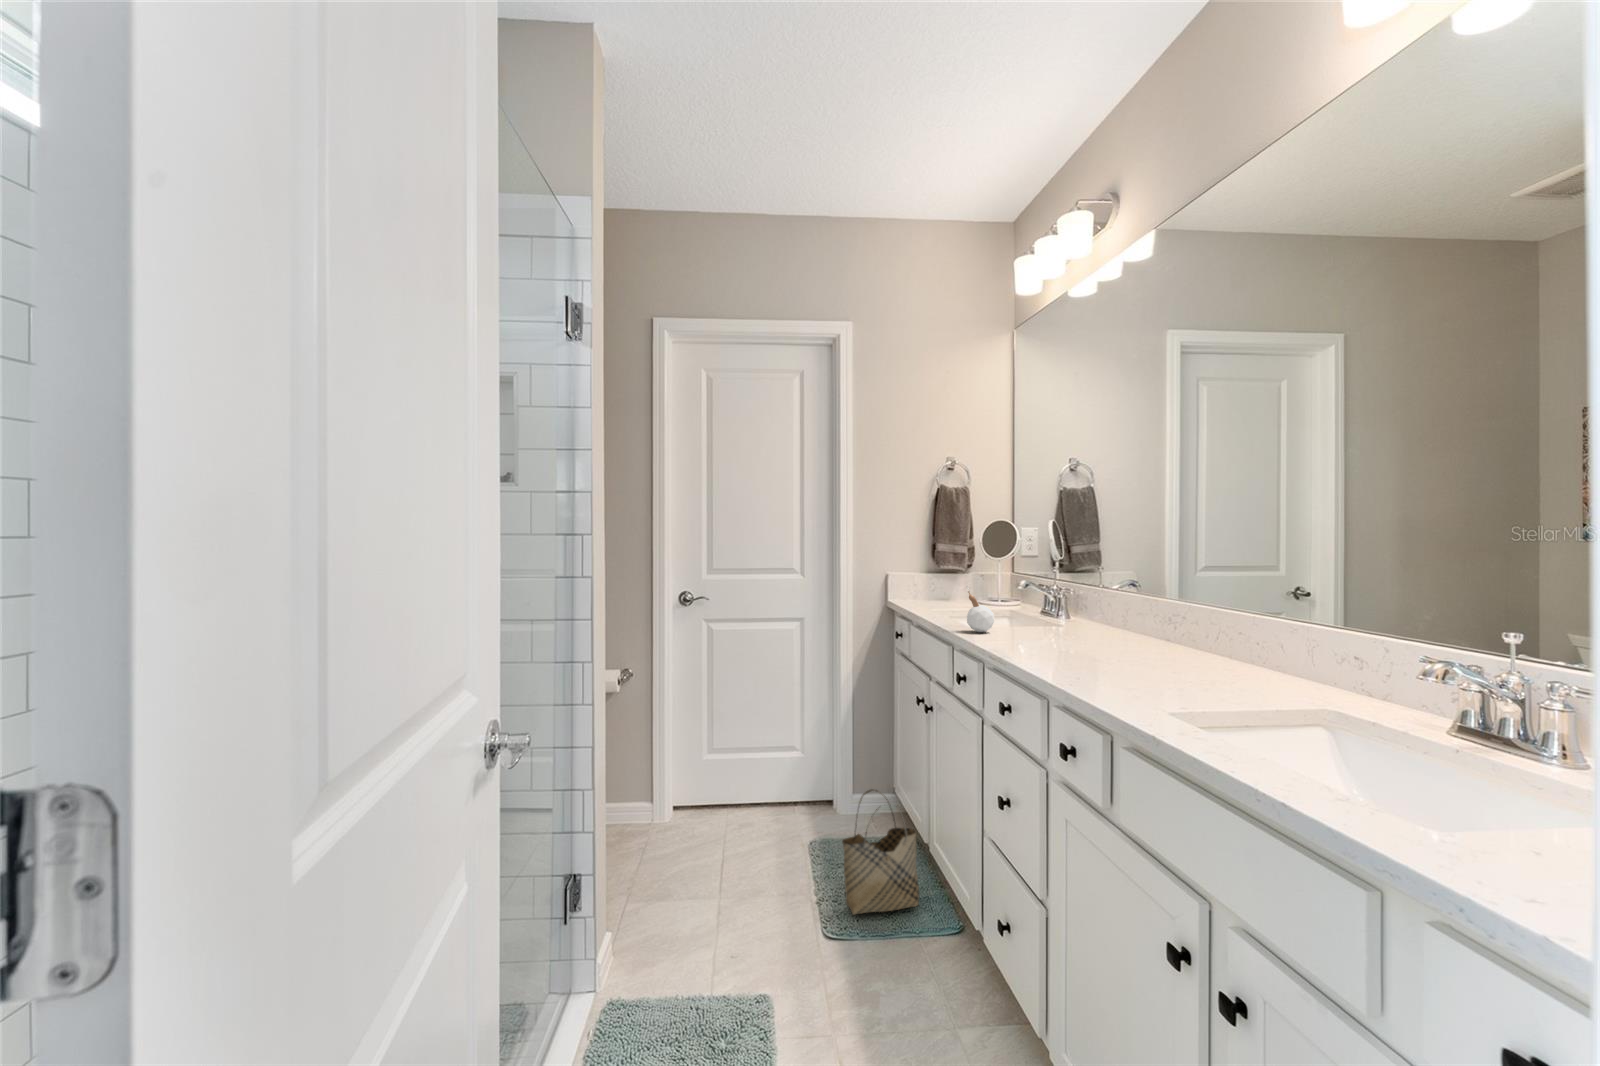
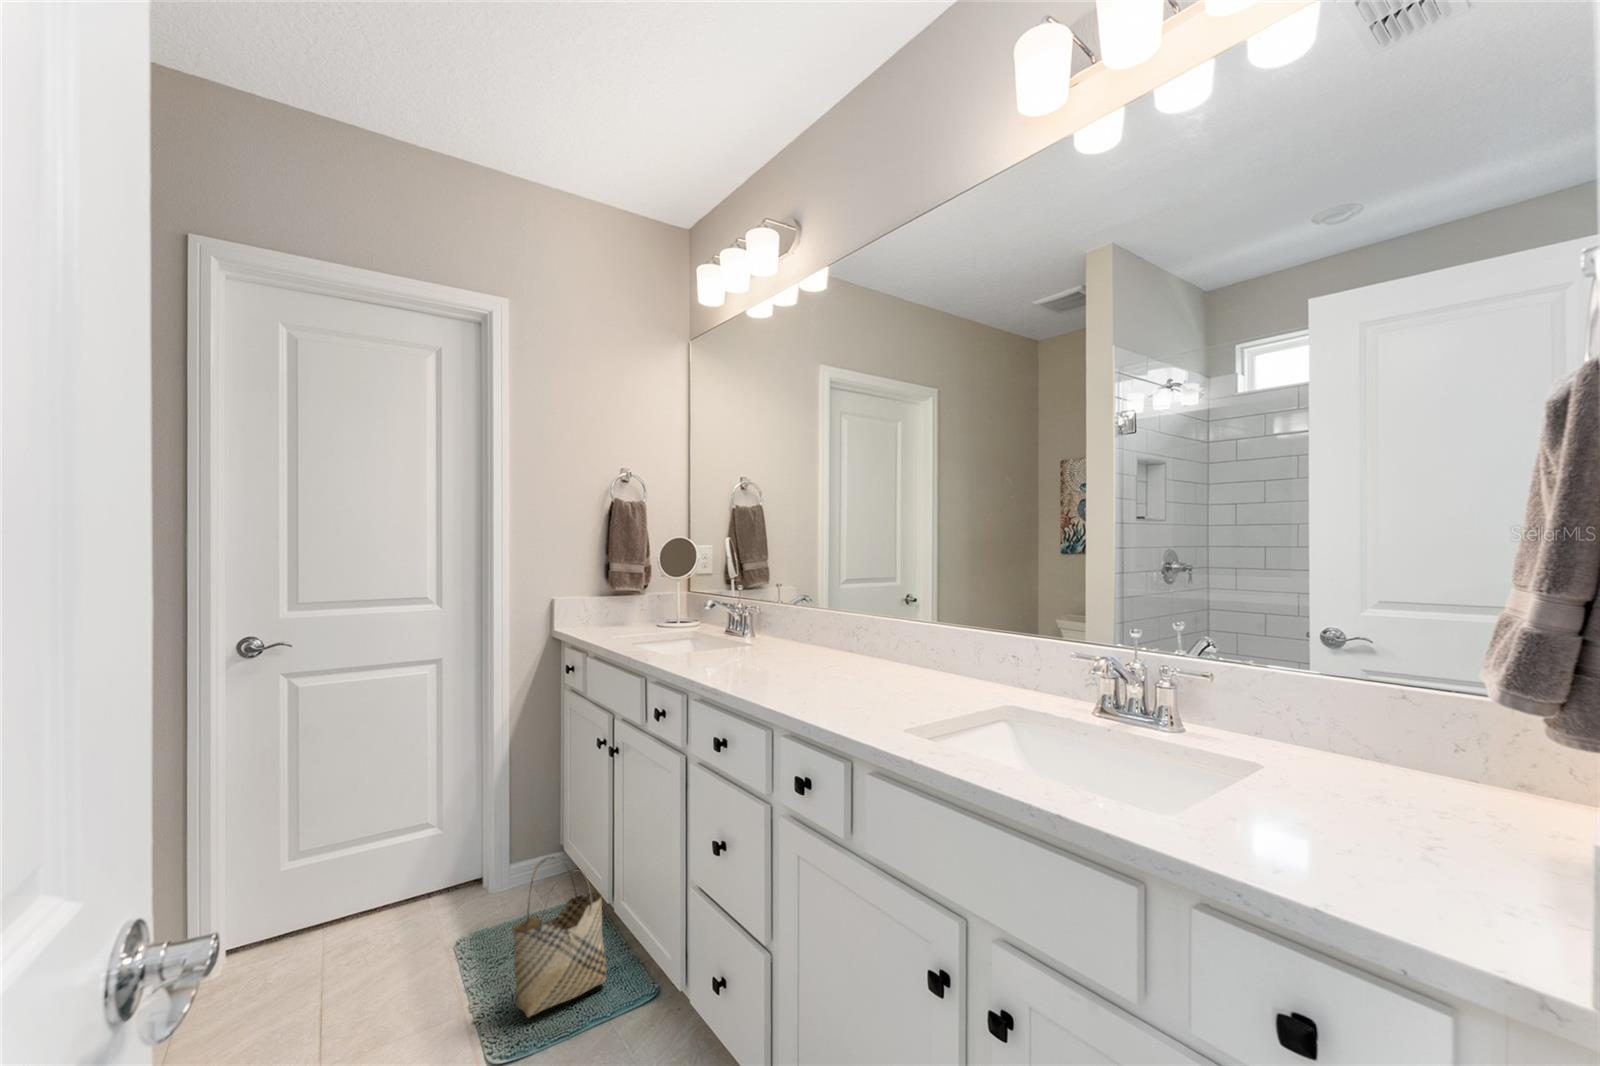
candle: present [967,587,994,632] -> none [659,610,689,660]

